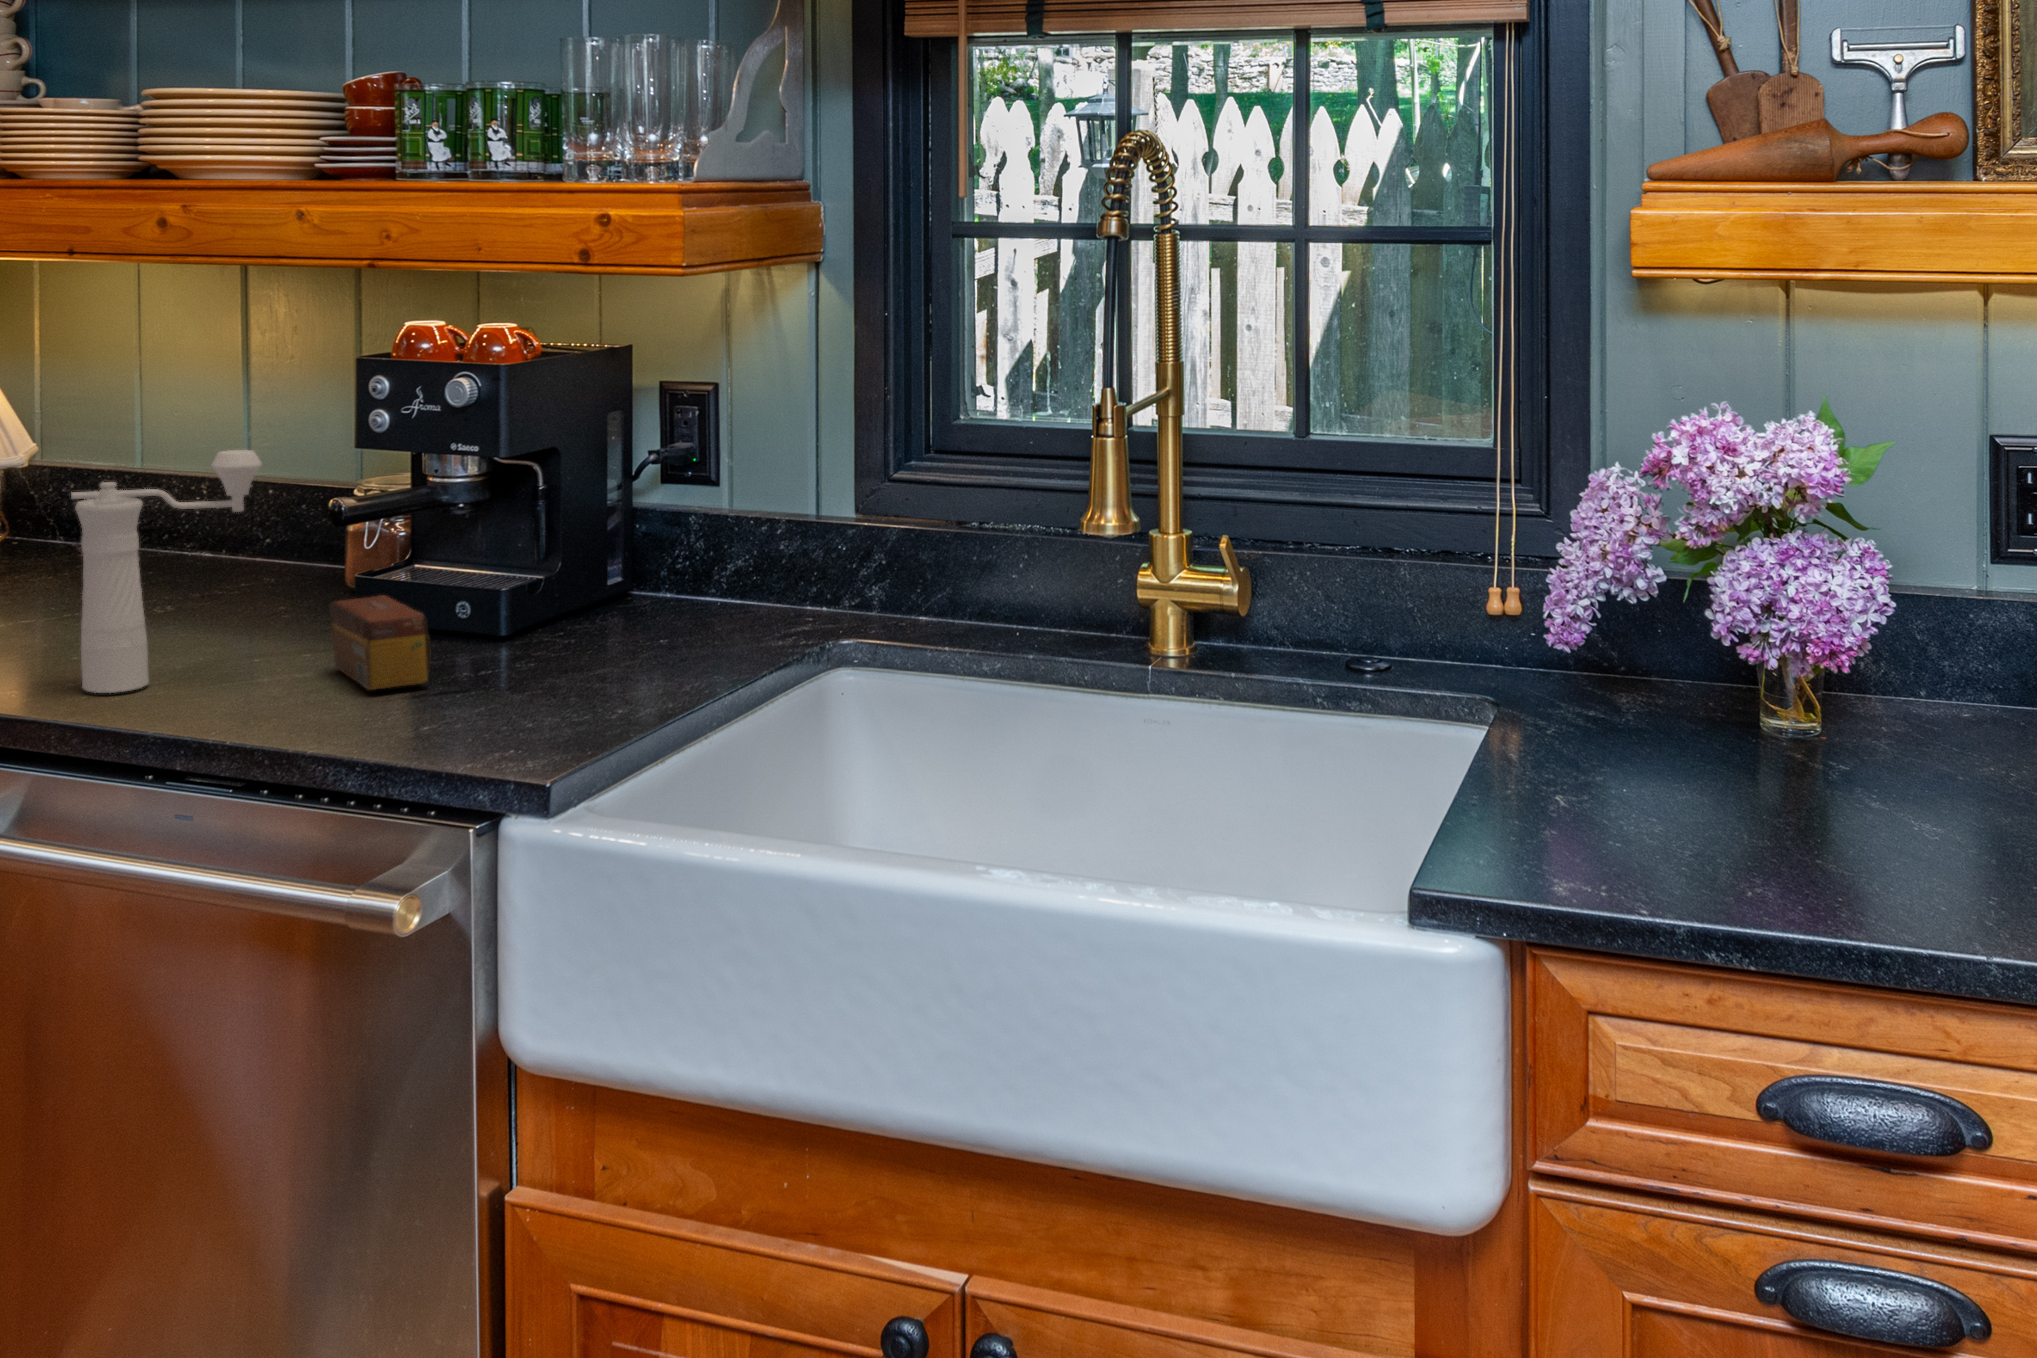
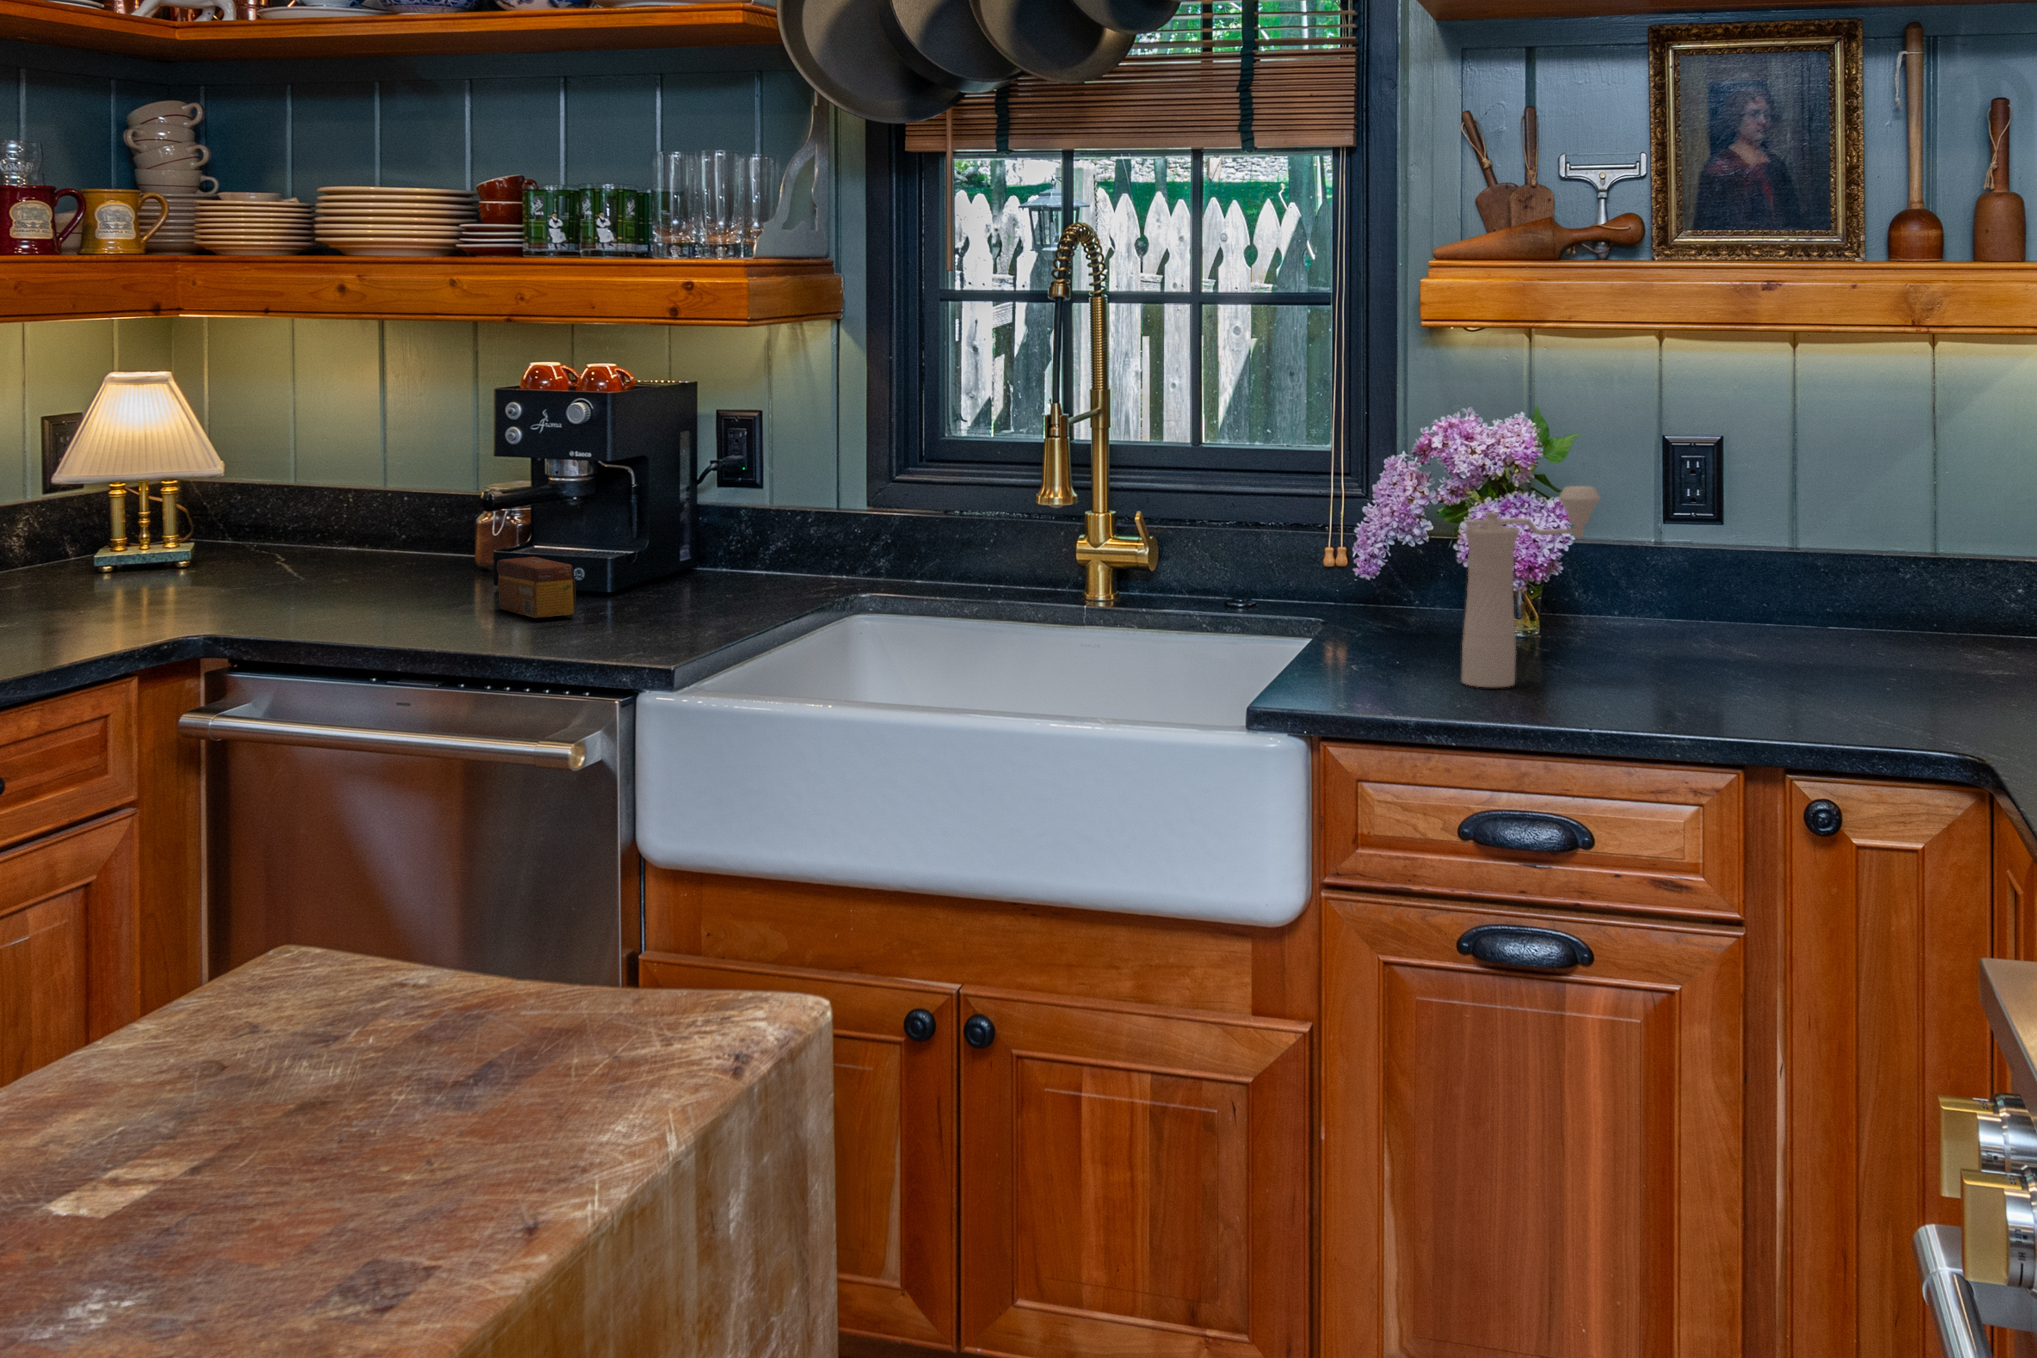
pepper mill: present [71,450,262,693] -> present [1461,486,1600,688]

